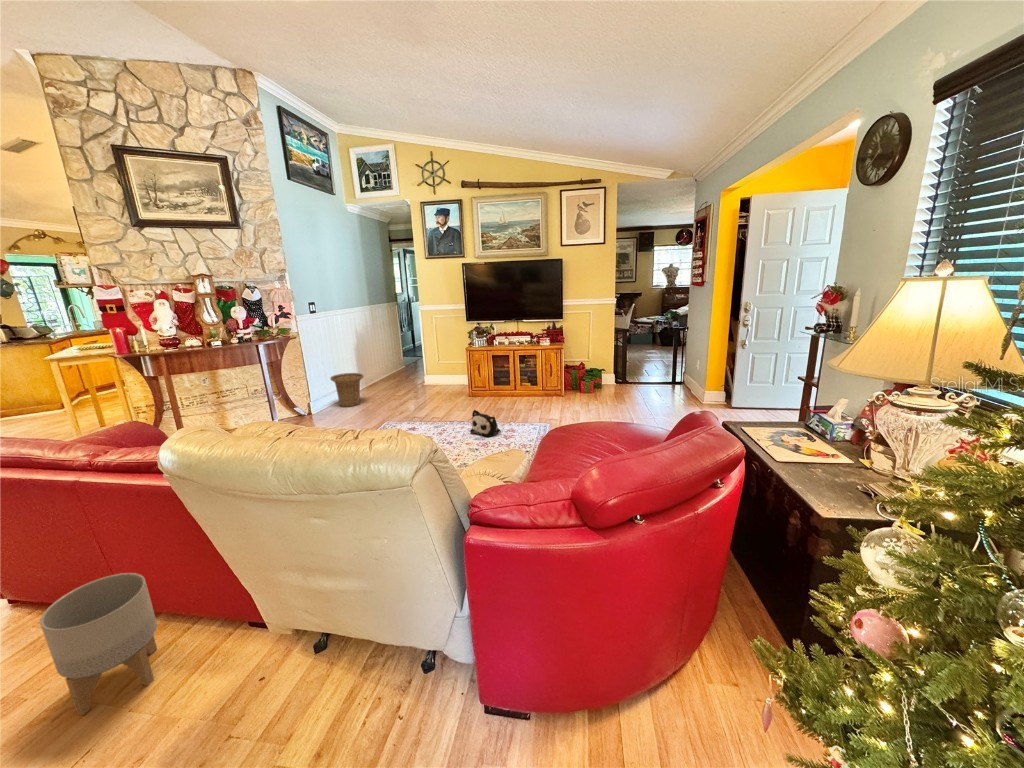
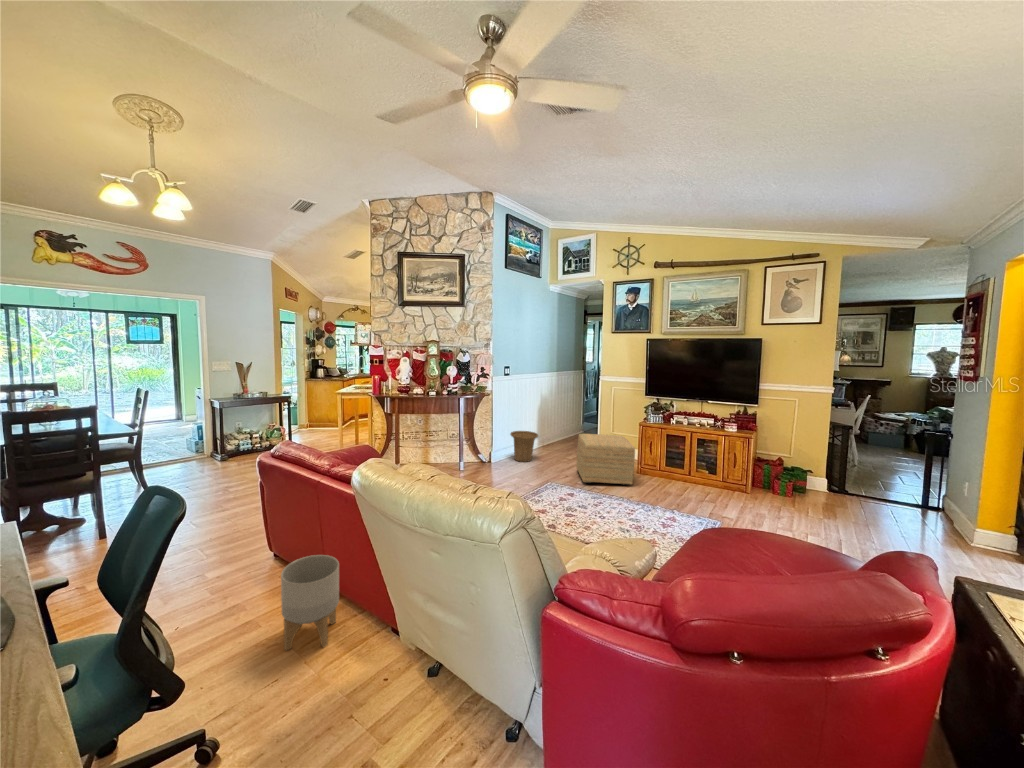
ottoman: none [409,363,469,414] -> present [576,434,635,486]
plush toy: present [470,410,500,437] -> none [625,489,659,522]

